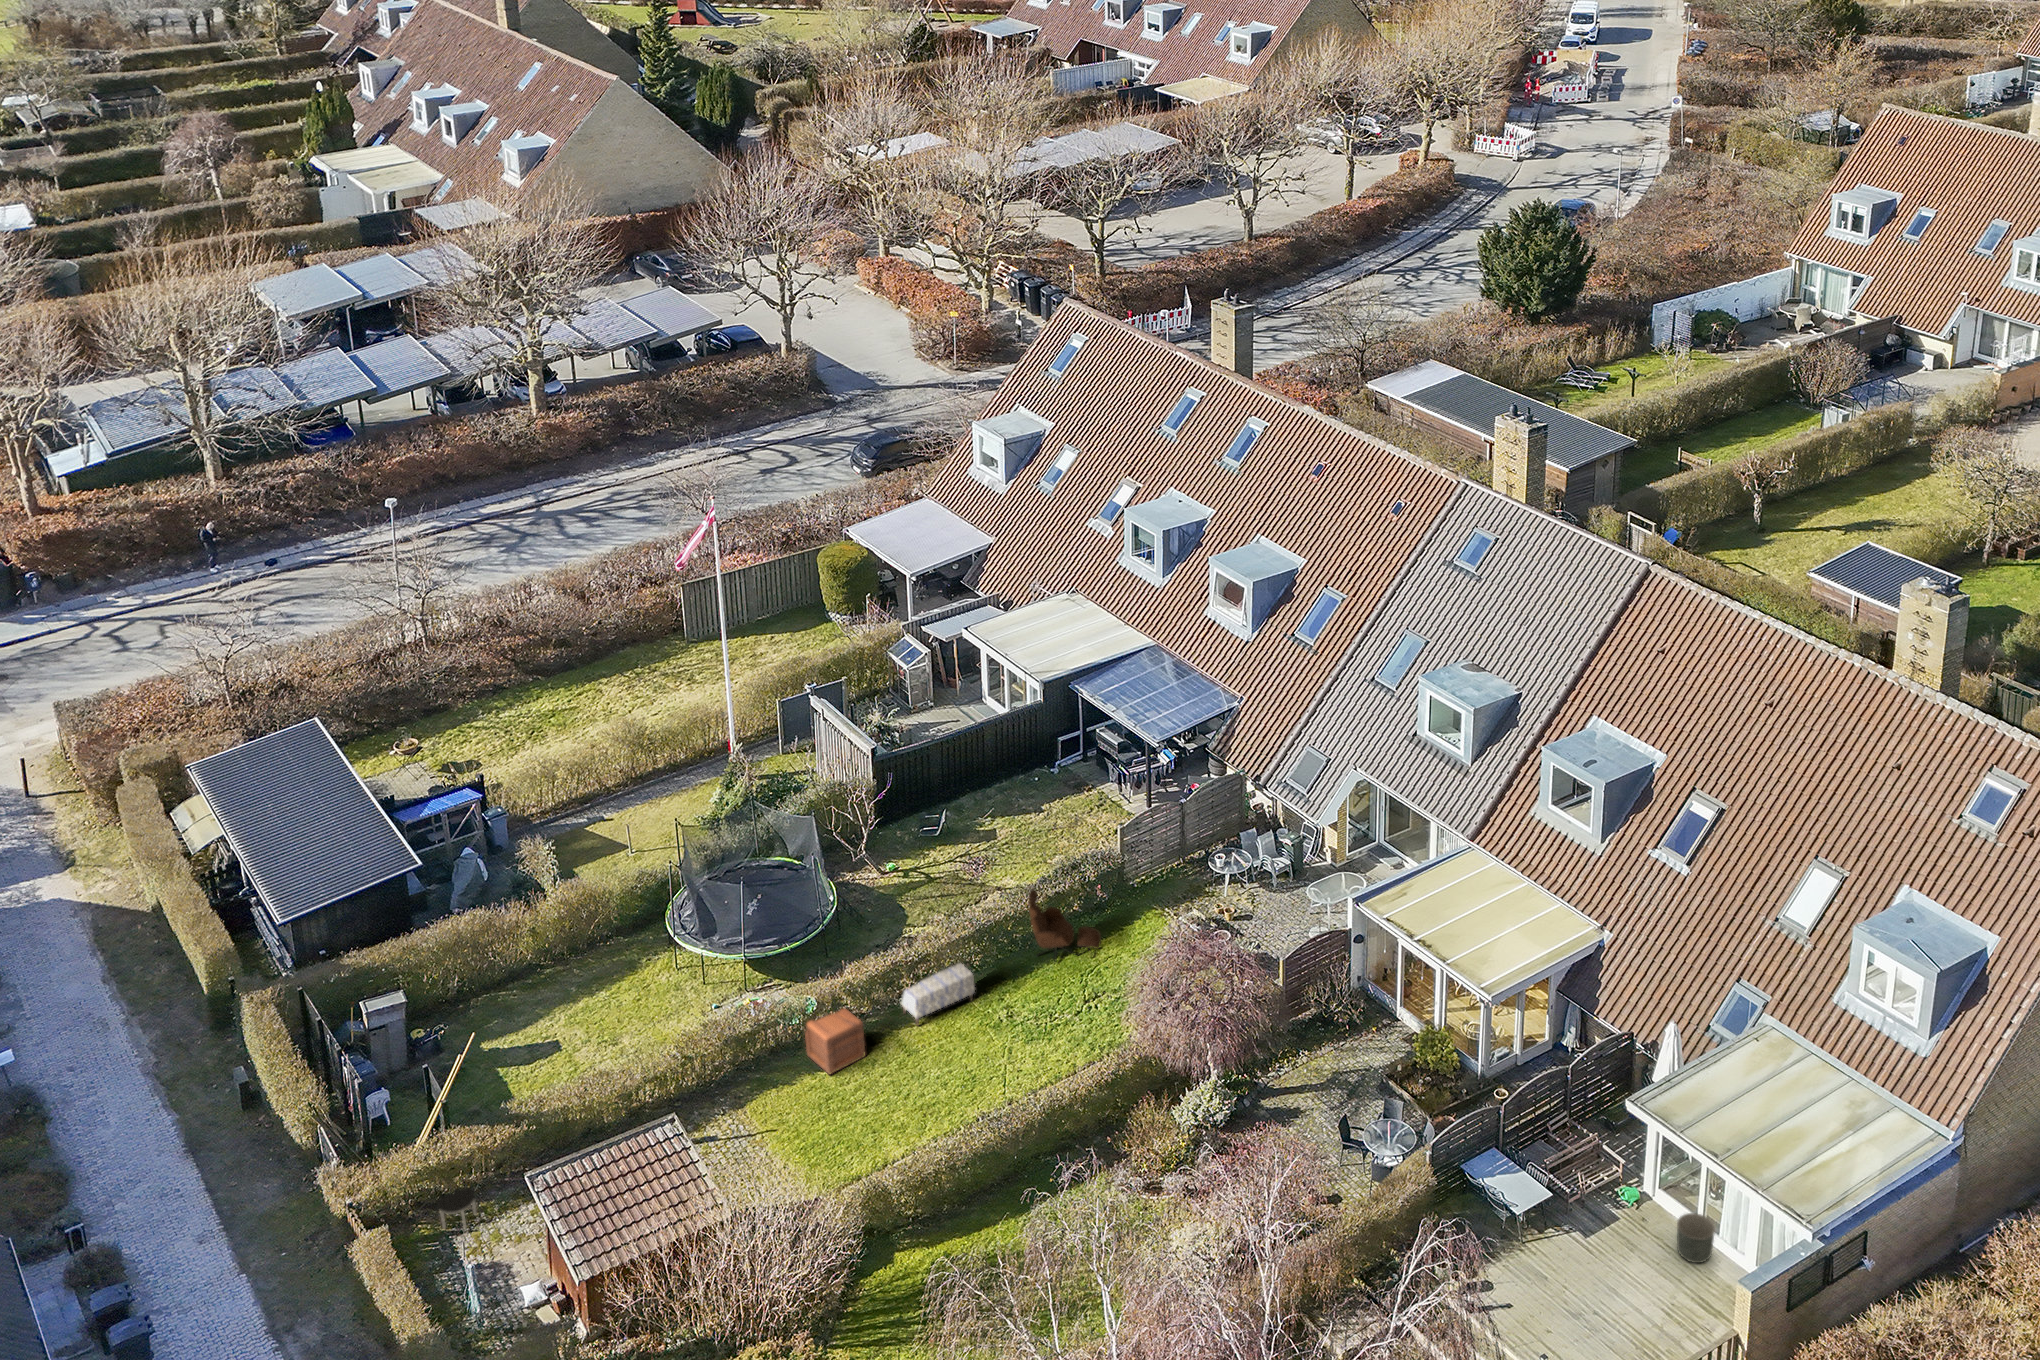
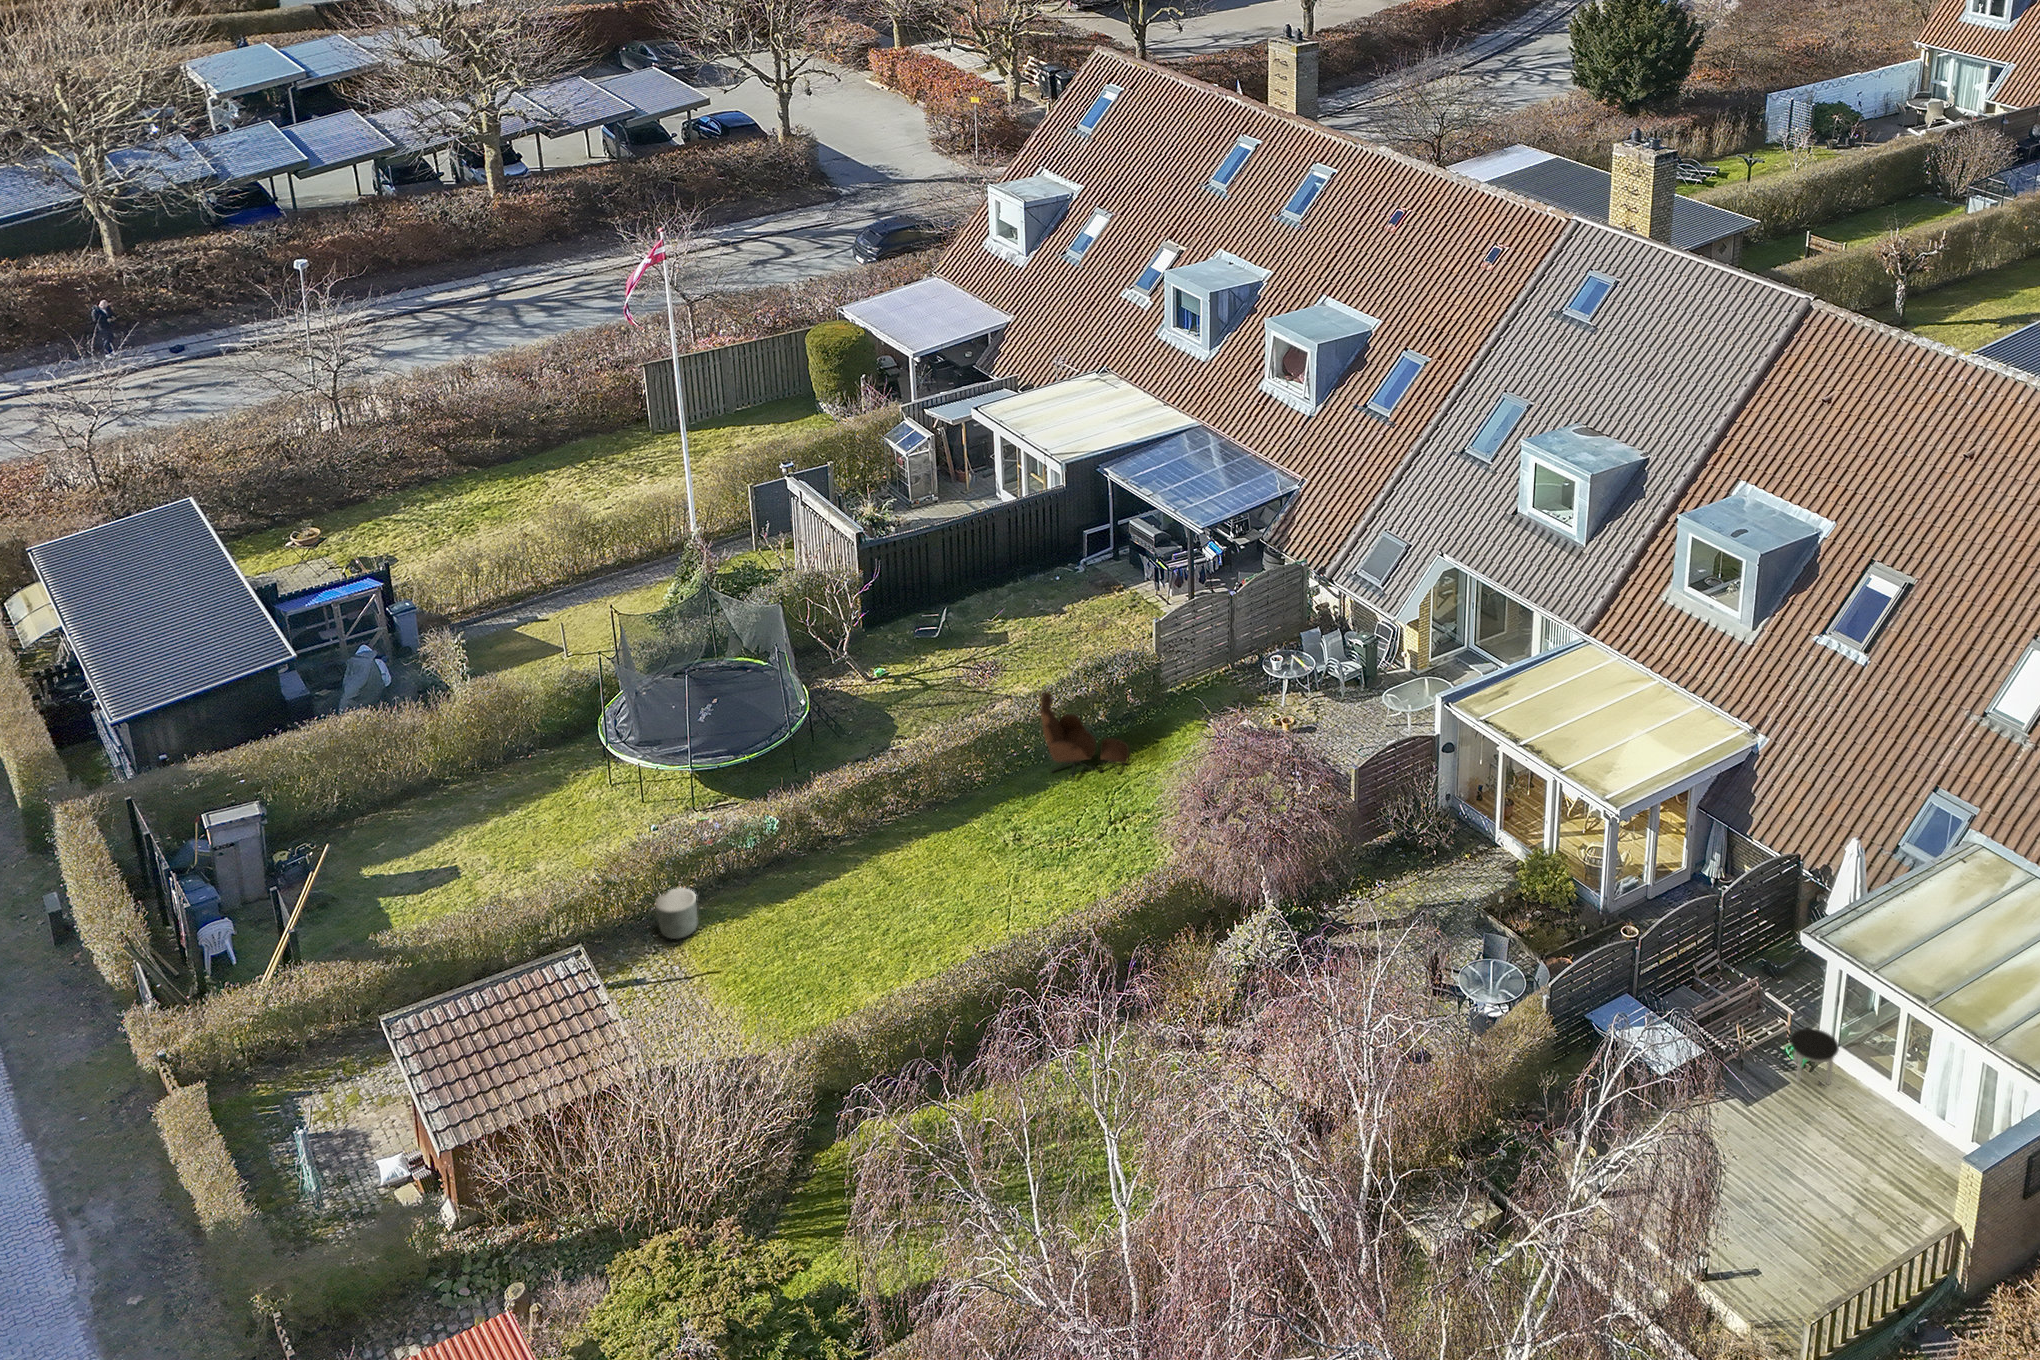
bench: present [901,964,975,1025] -> none [879,774,973,851]
wooden crate: present [805,1008,865,1074] -> none [758,822,835,907]
round table: present [438,1188,476,1230] -> present [1790,1028,1839,1085]
planter: present [1677,1213,1715,1263] -> present [655,888,697,939]

